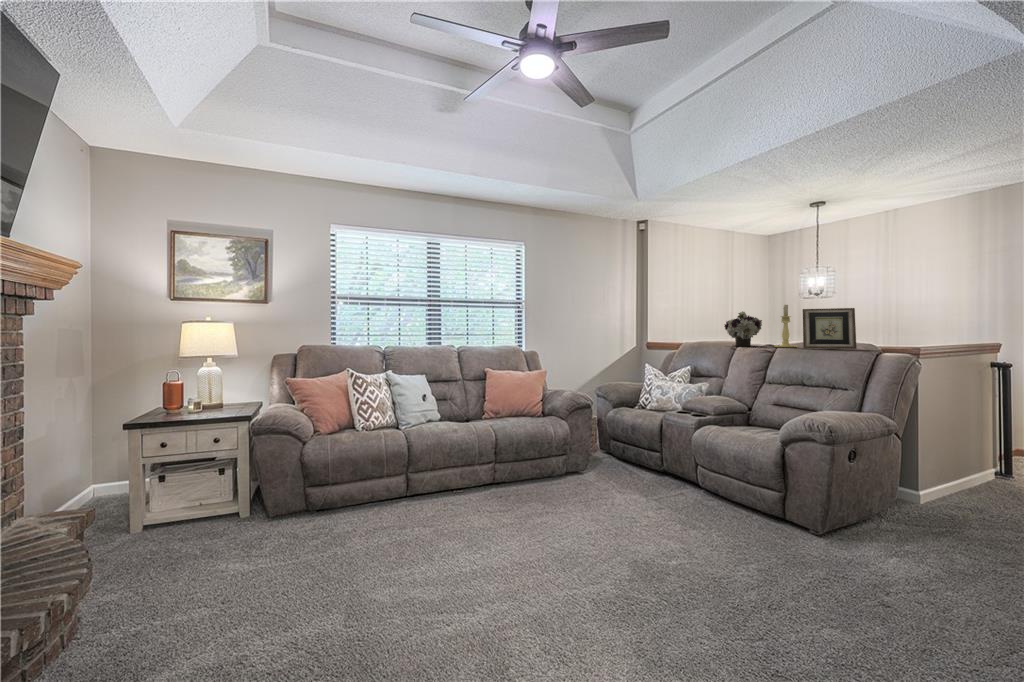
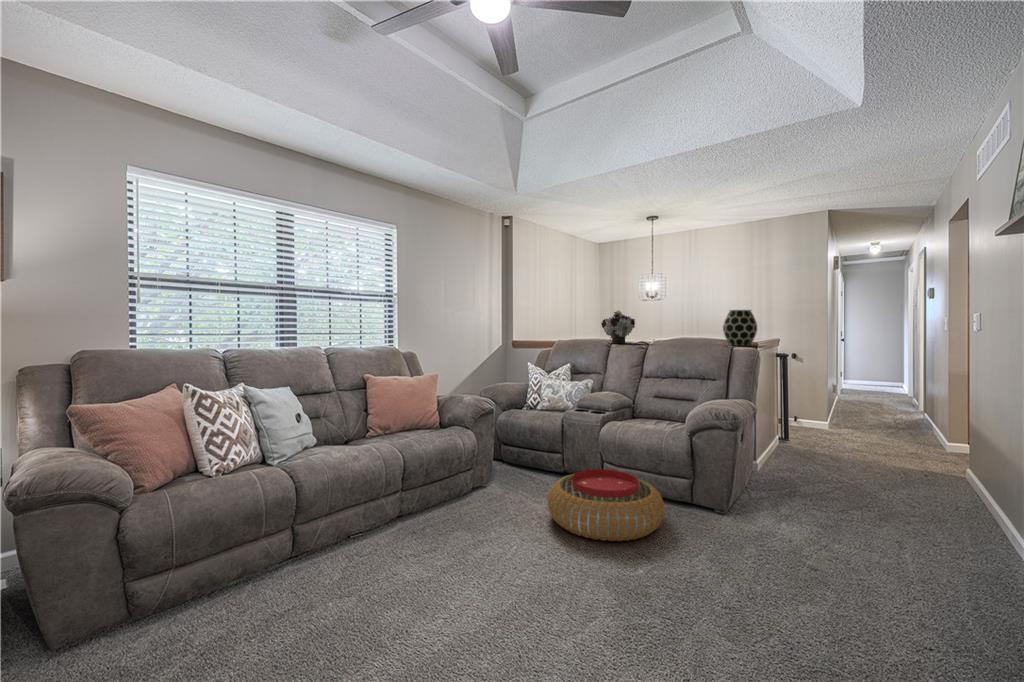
candle holder: present [774,305,797,347] -> none [650,305,670,345]
vase: none [867,307,913,349] -> present [723,310,757,346]
picture frame: present [803,308,856,349] -> none [678,310,722,346]
pouf: none [615,466,732,532] -> present [547,469,665,541]

